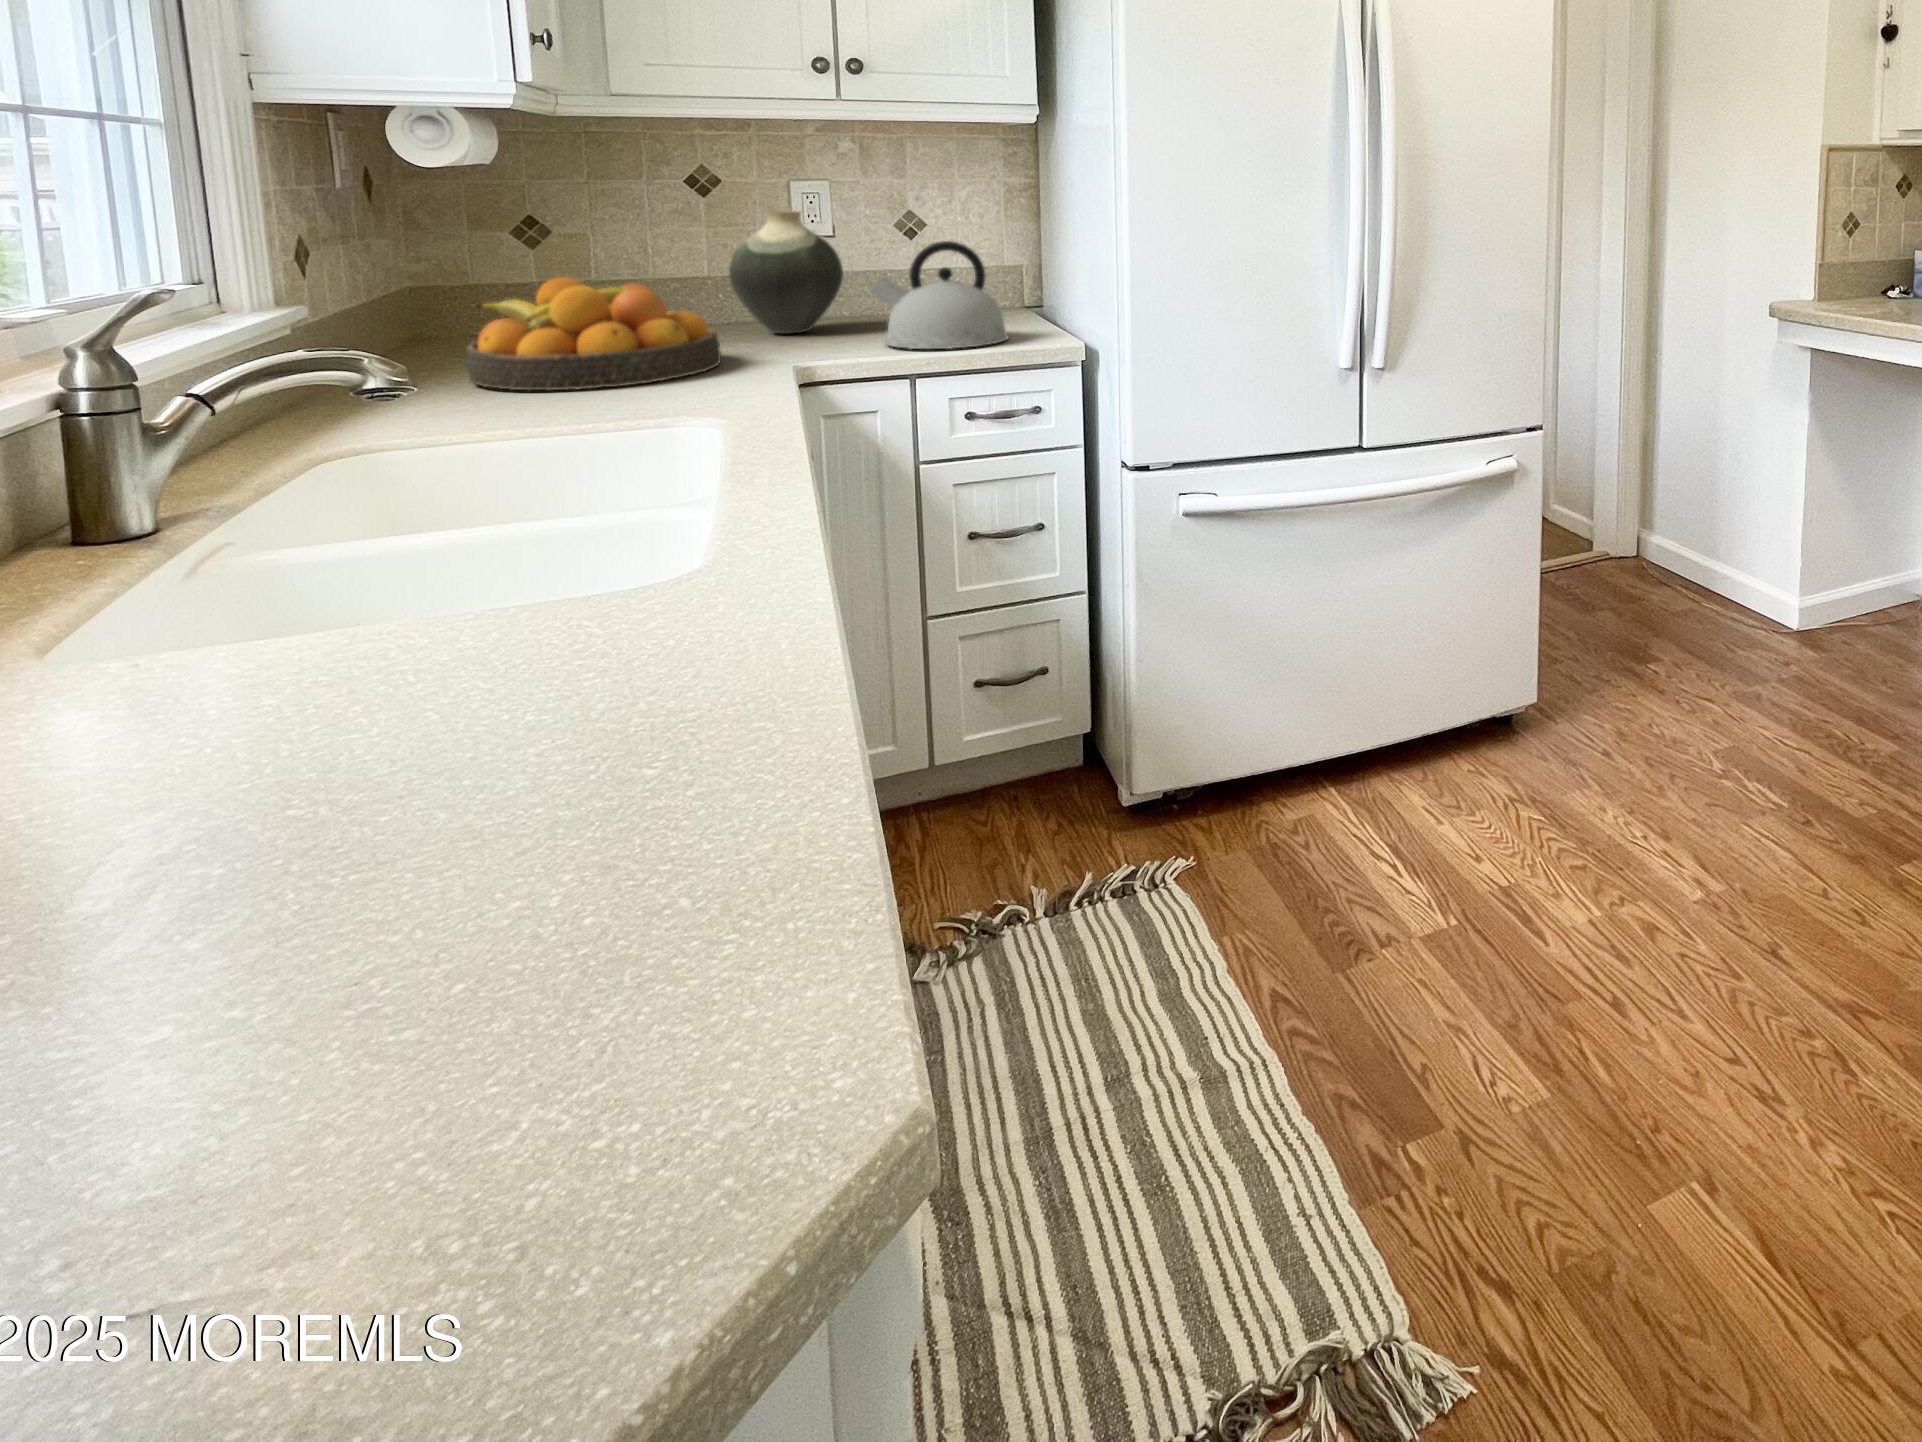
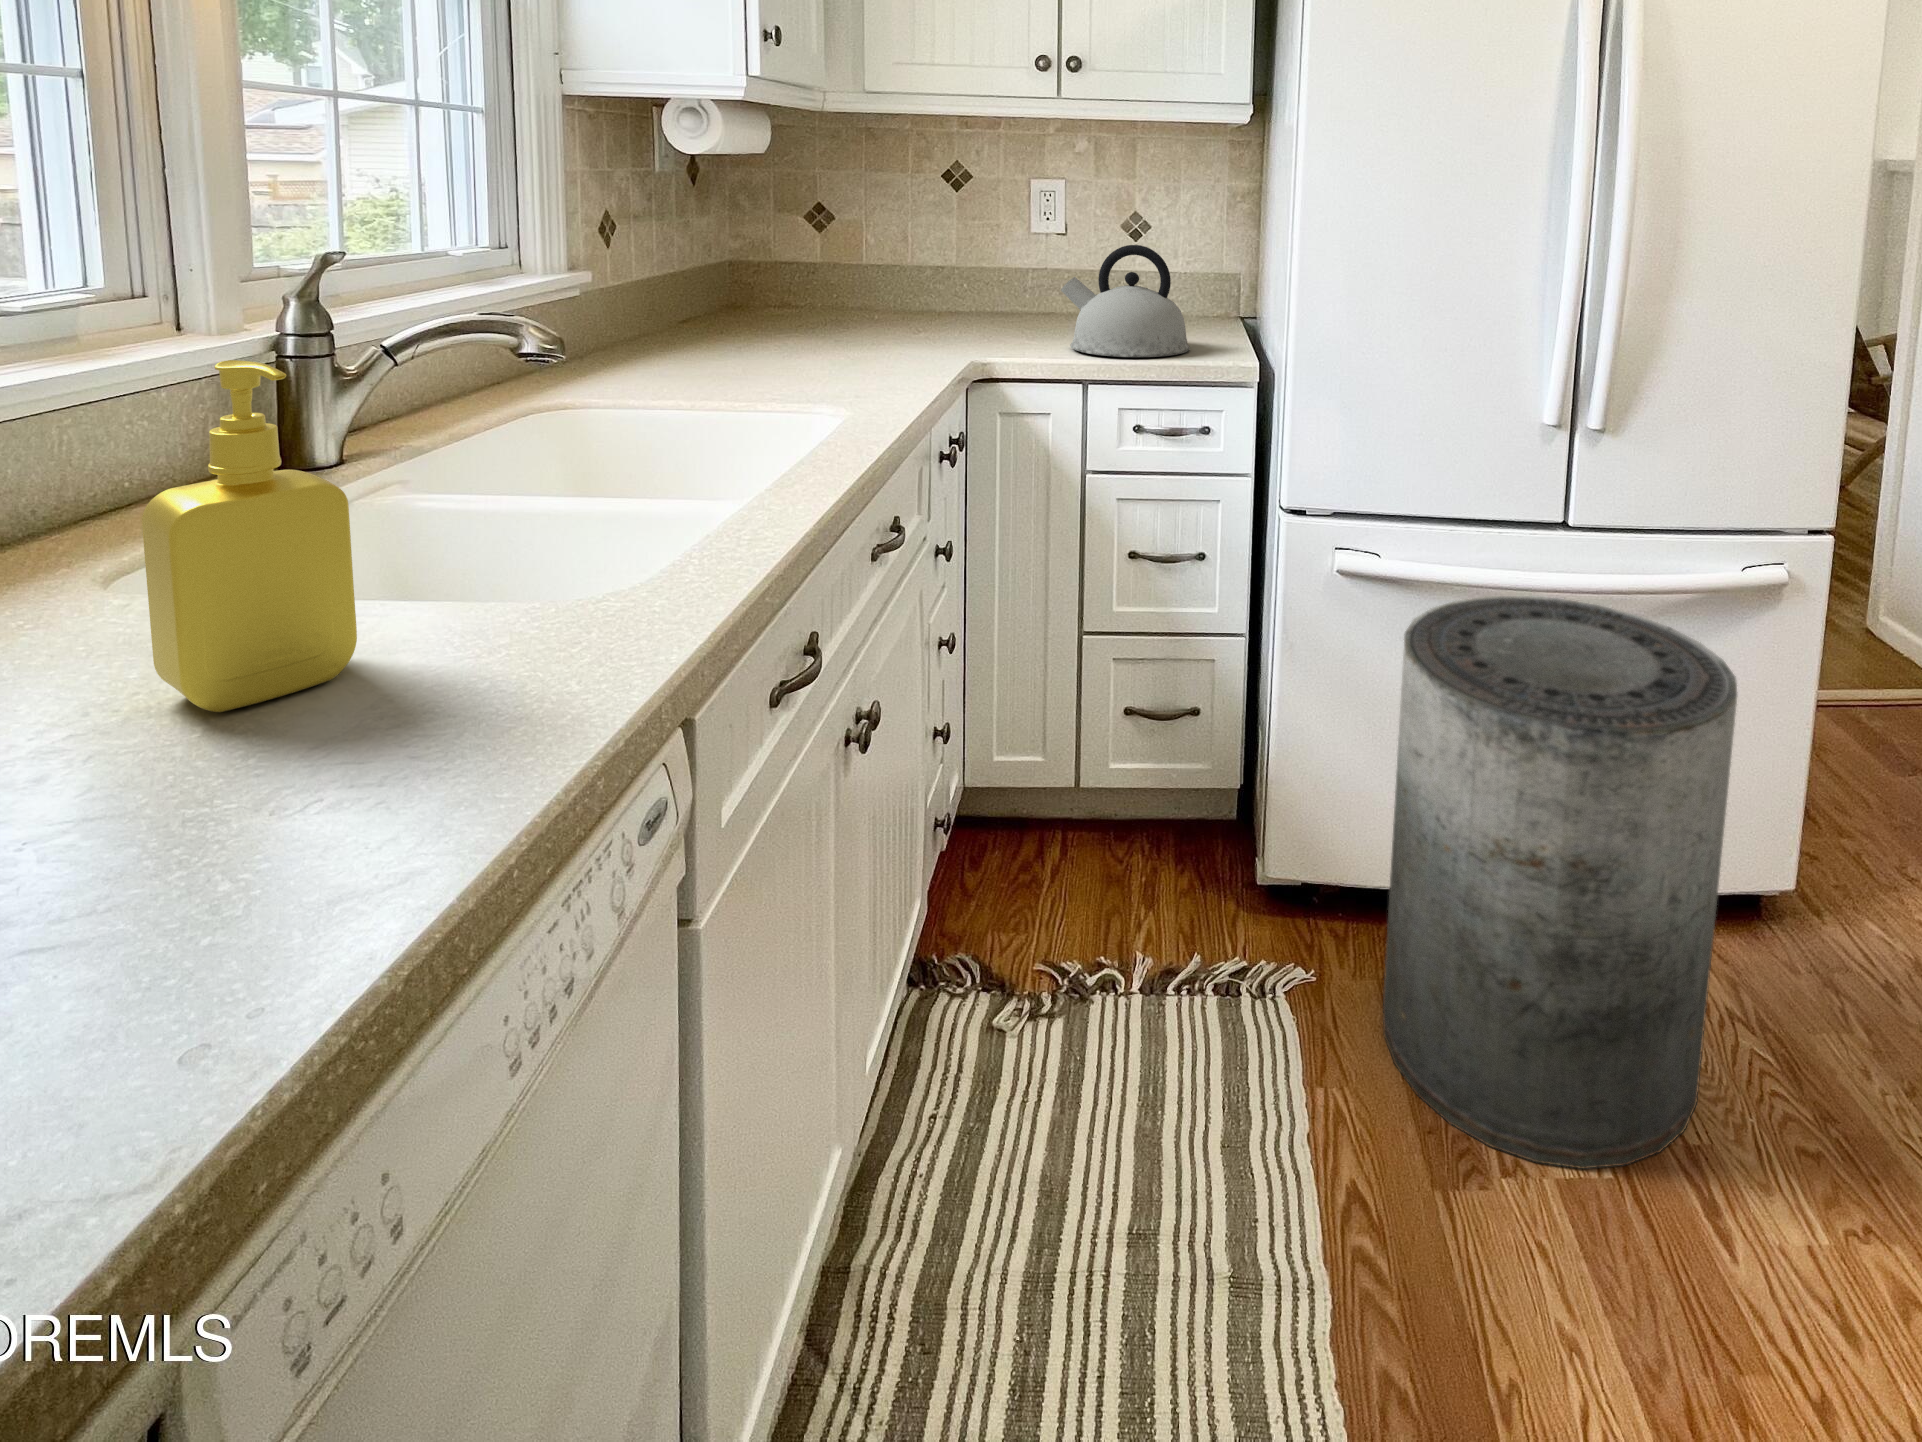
vase: present [729,211,843,333] -> none [959,208,1057,327]
fruit bowl: present [466,277,721,390] -> none [720,262,921,367]
soap dispenser: none [269,374,484,703] -> present [142,360,357,712]
trash can: none [1258,507,1510,932] -> present [1383,596,1737,1169]

